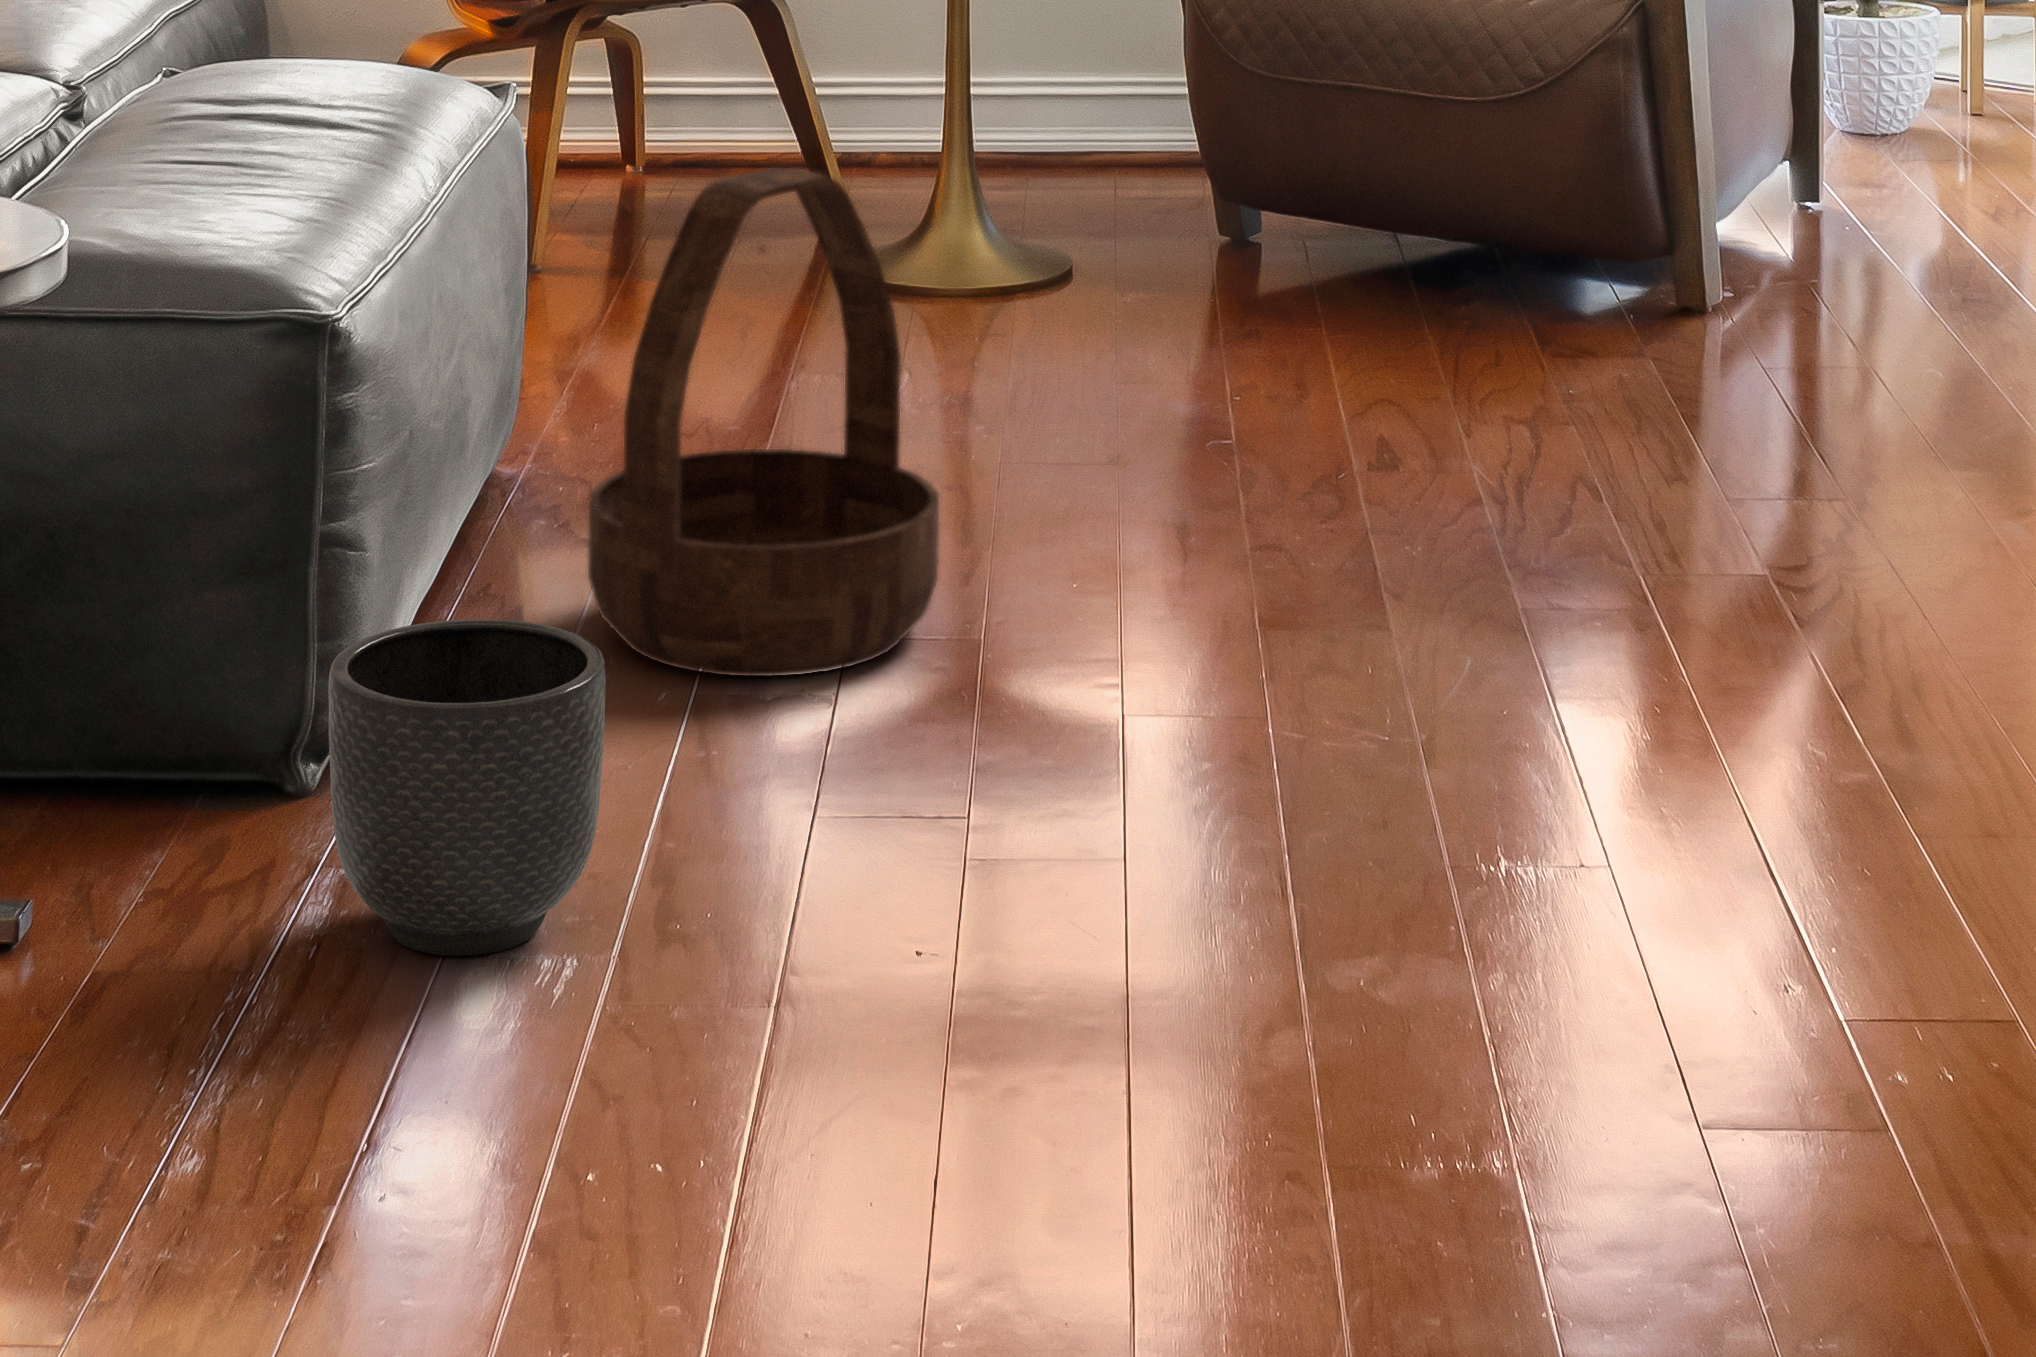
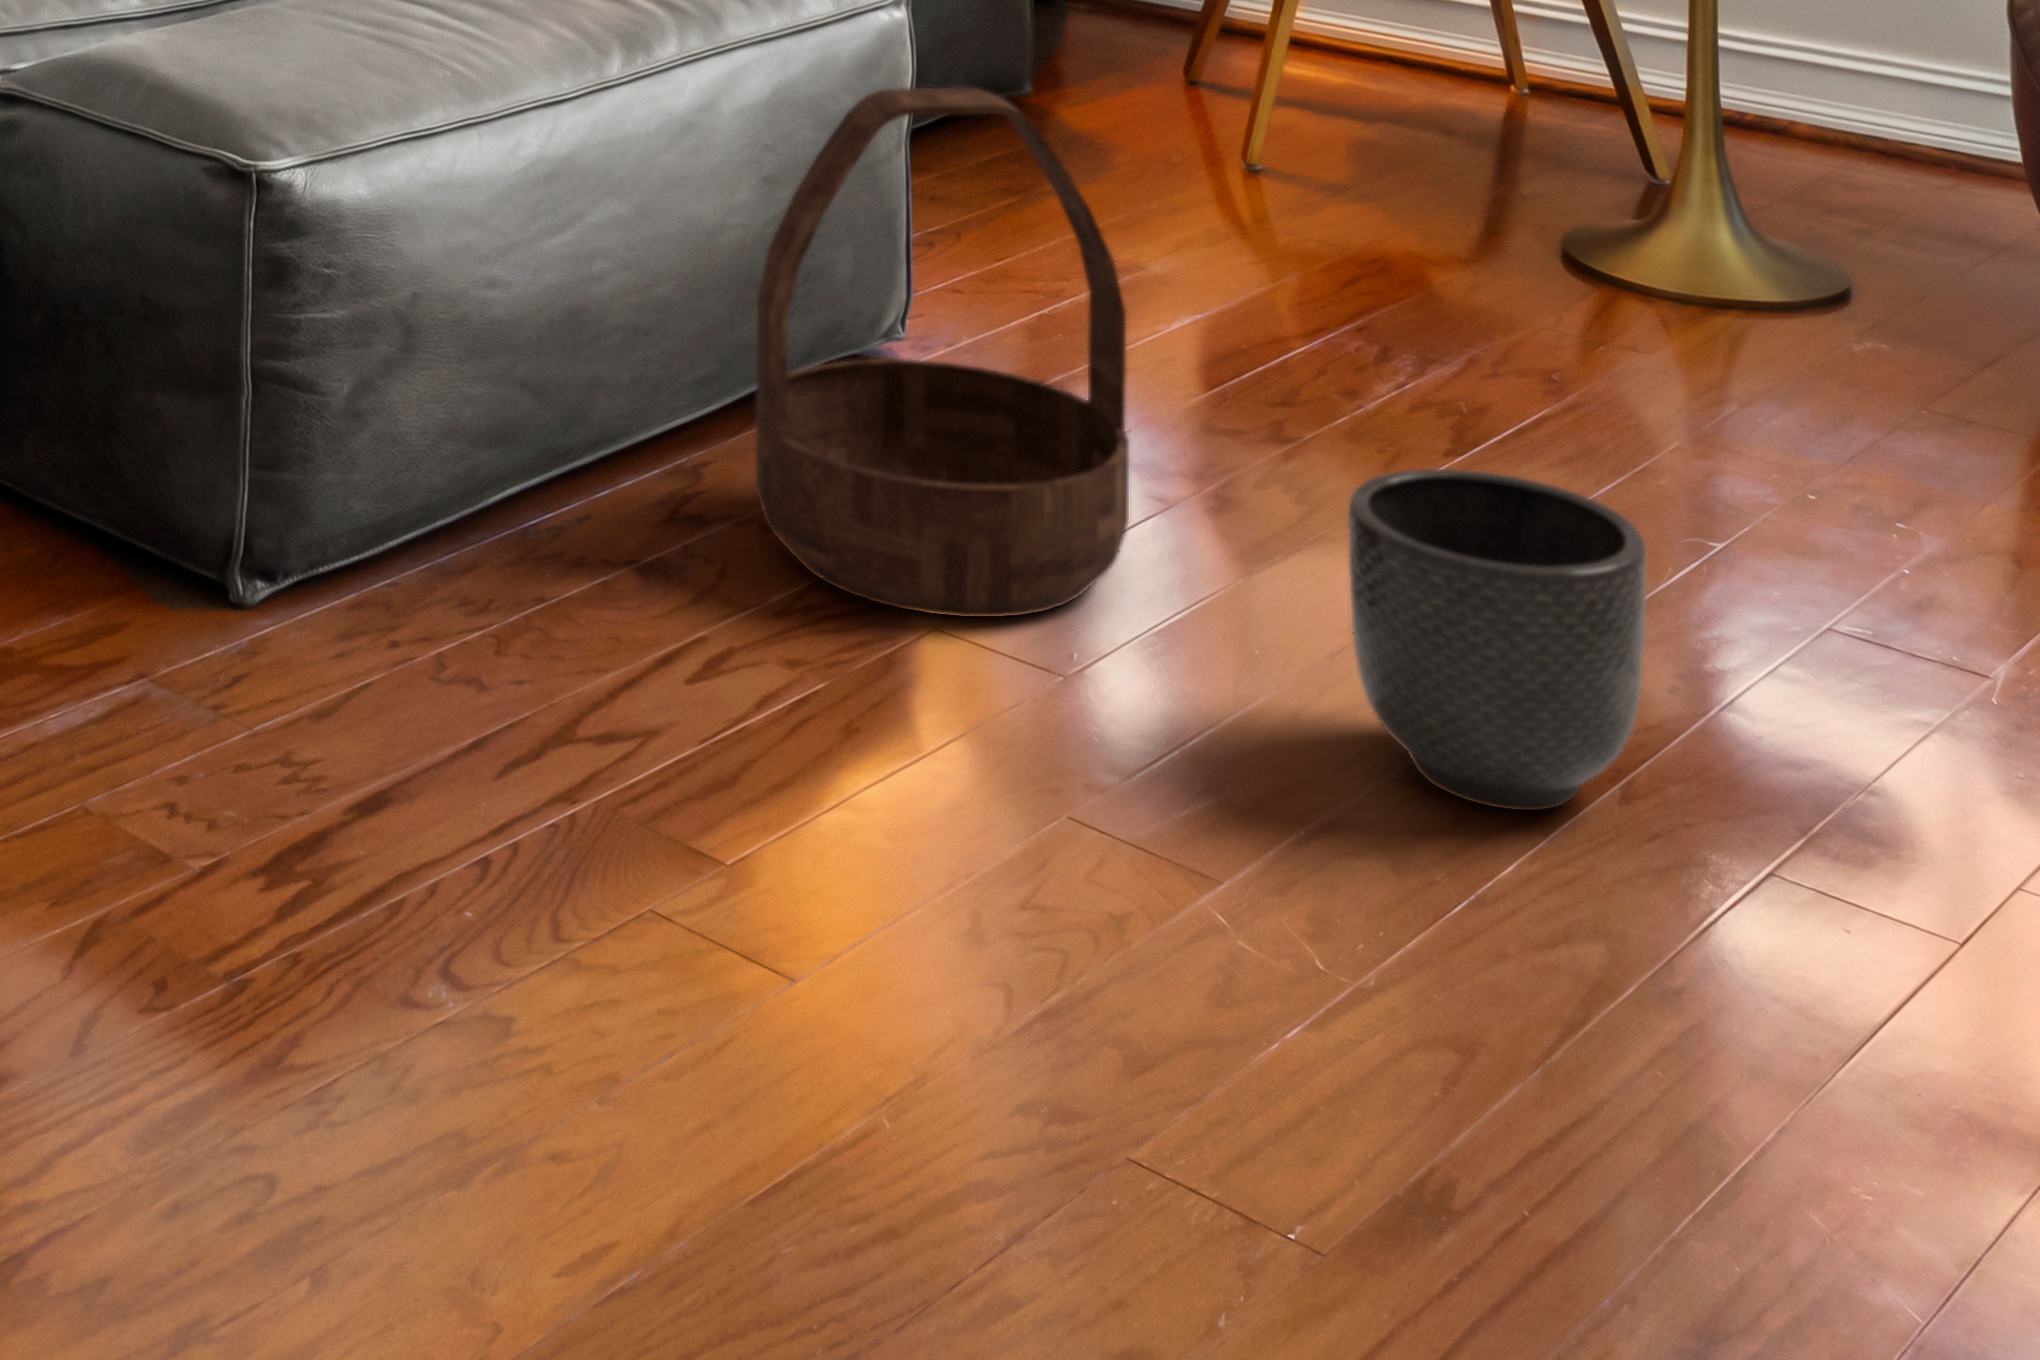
planter: present [329,619,606,956] -> present [1348,469,1646,810]

